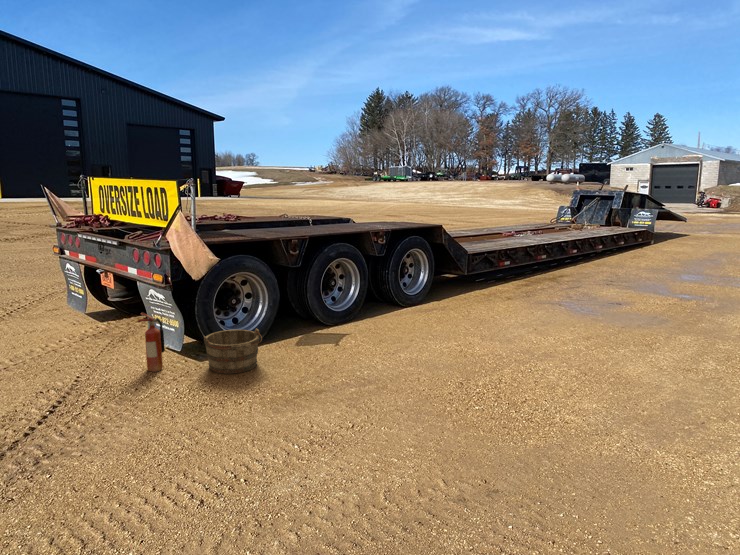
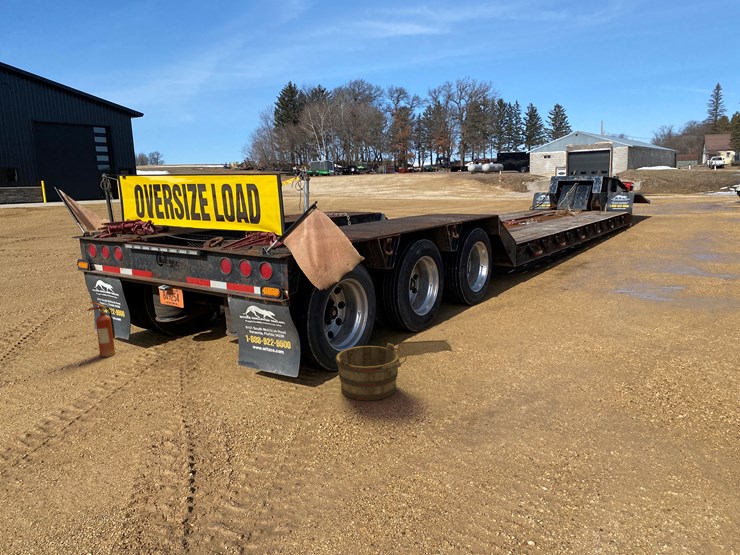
fire extinguisher: present [137,313,165,372] -> present [87,301,115,357]

